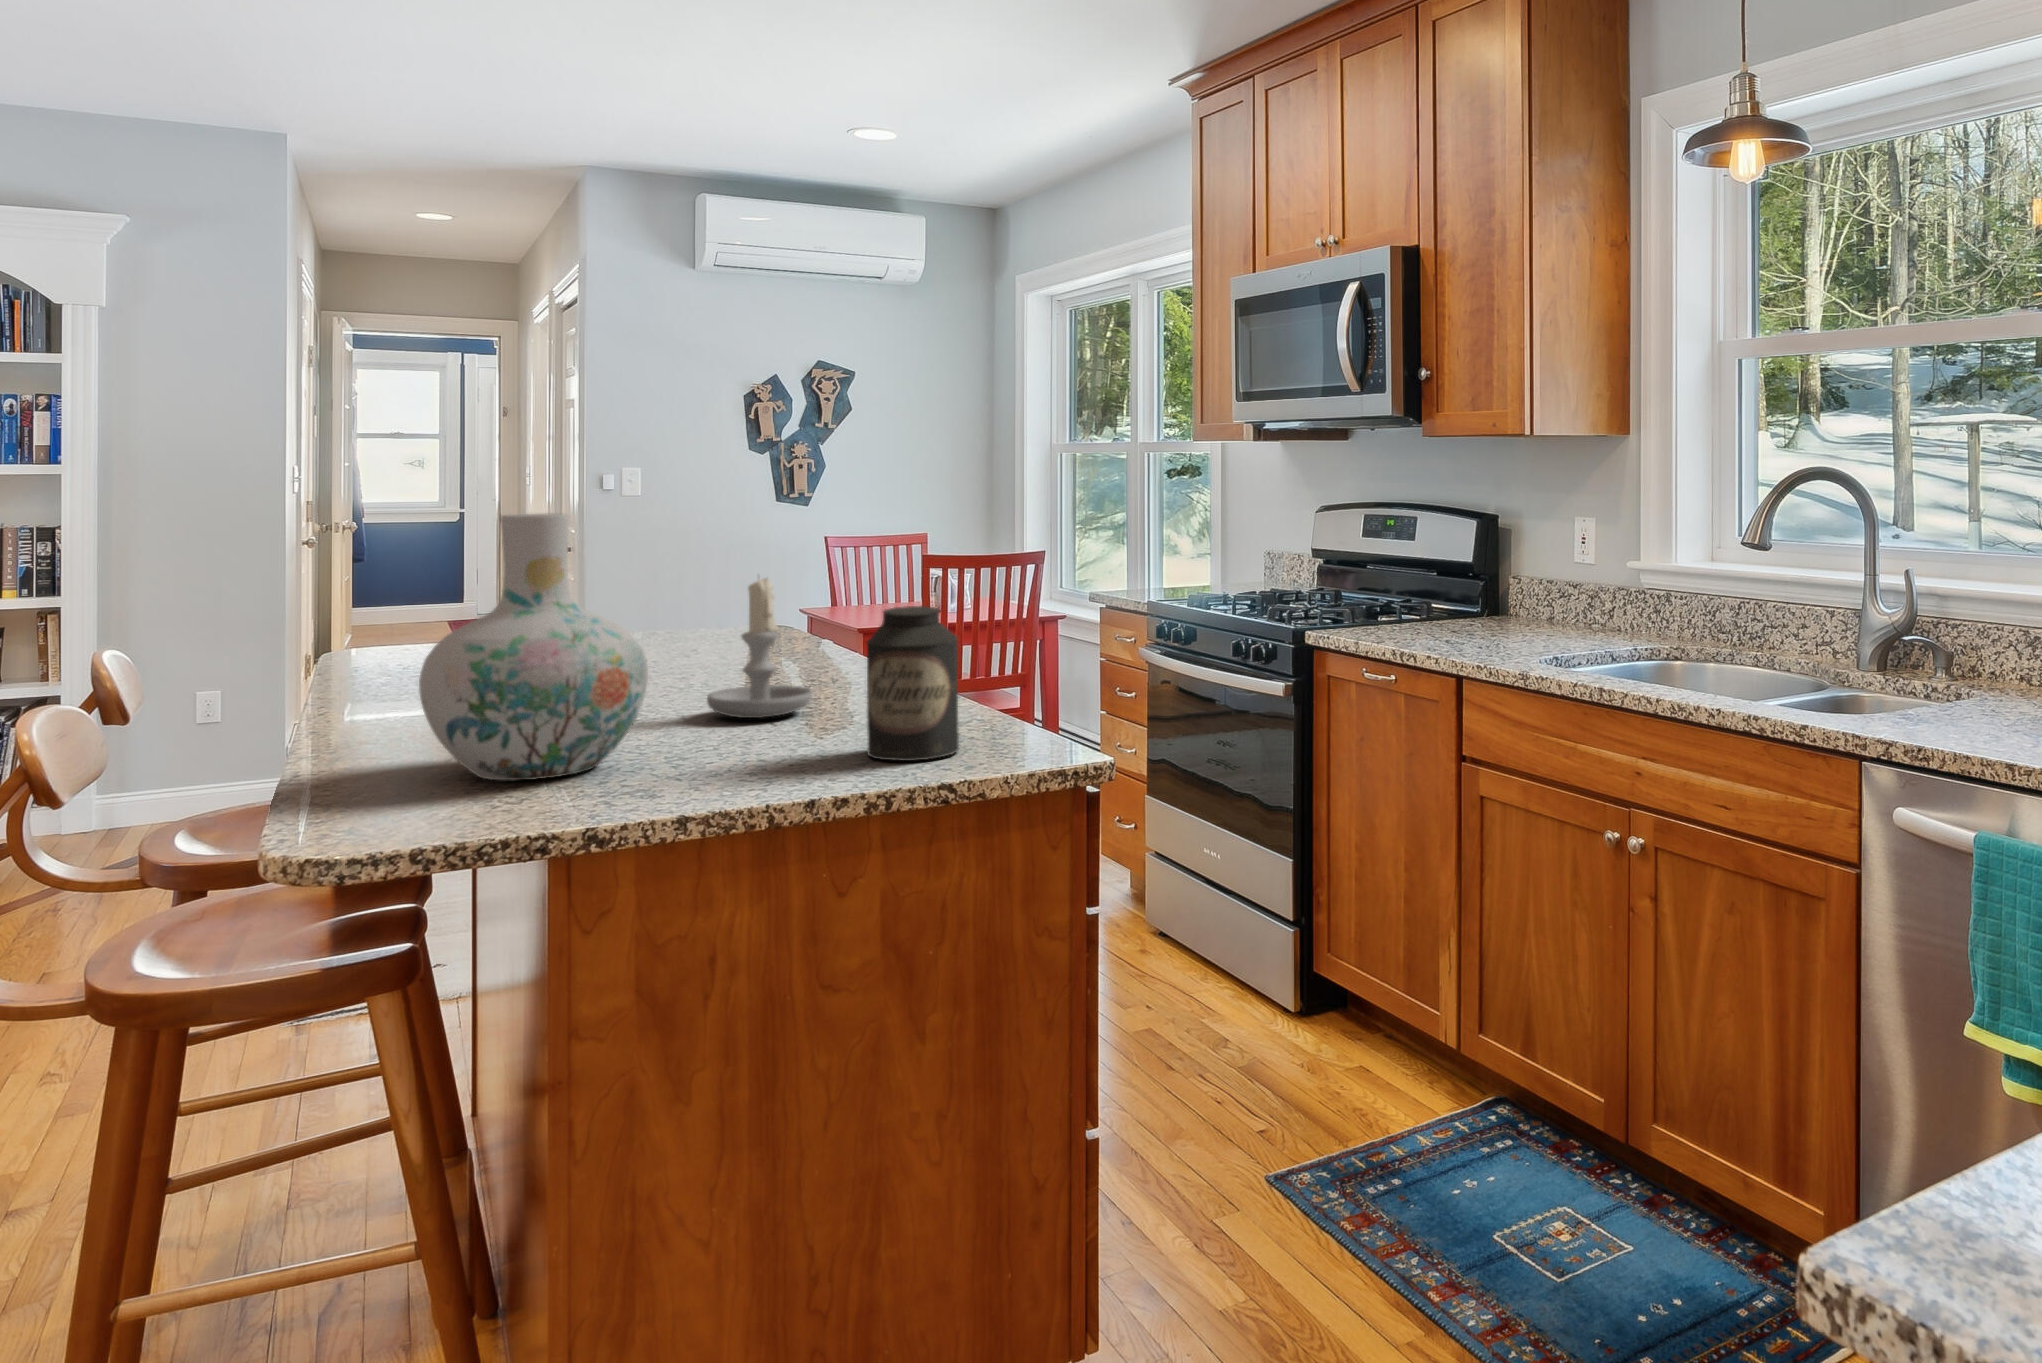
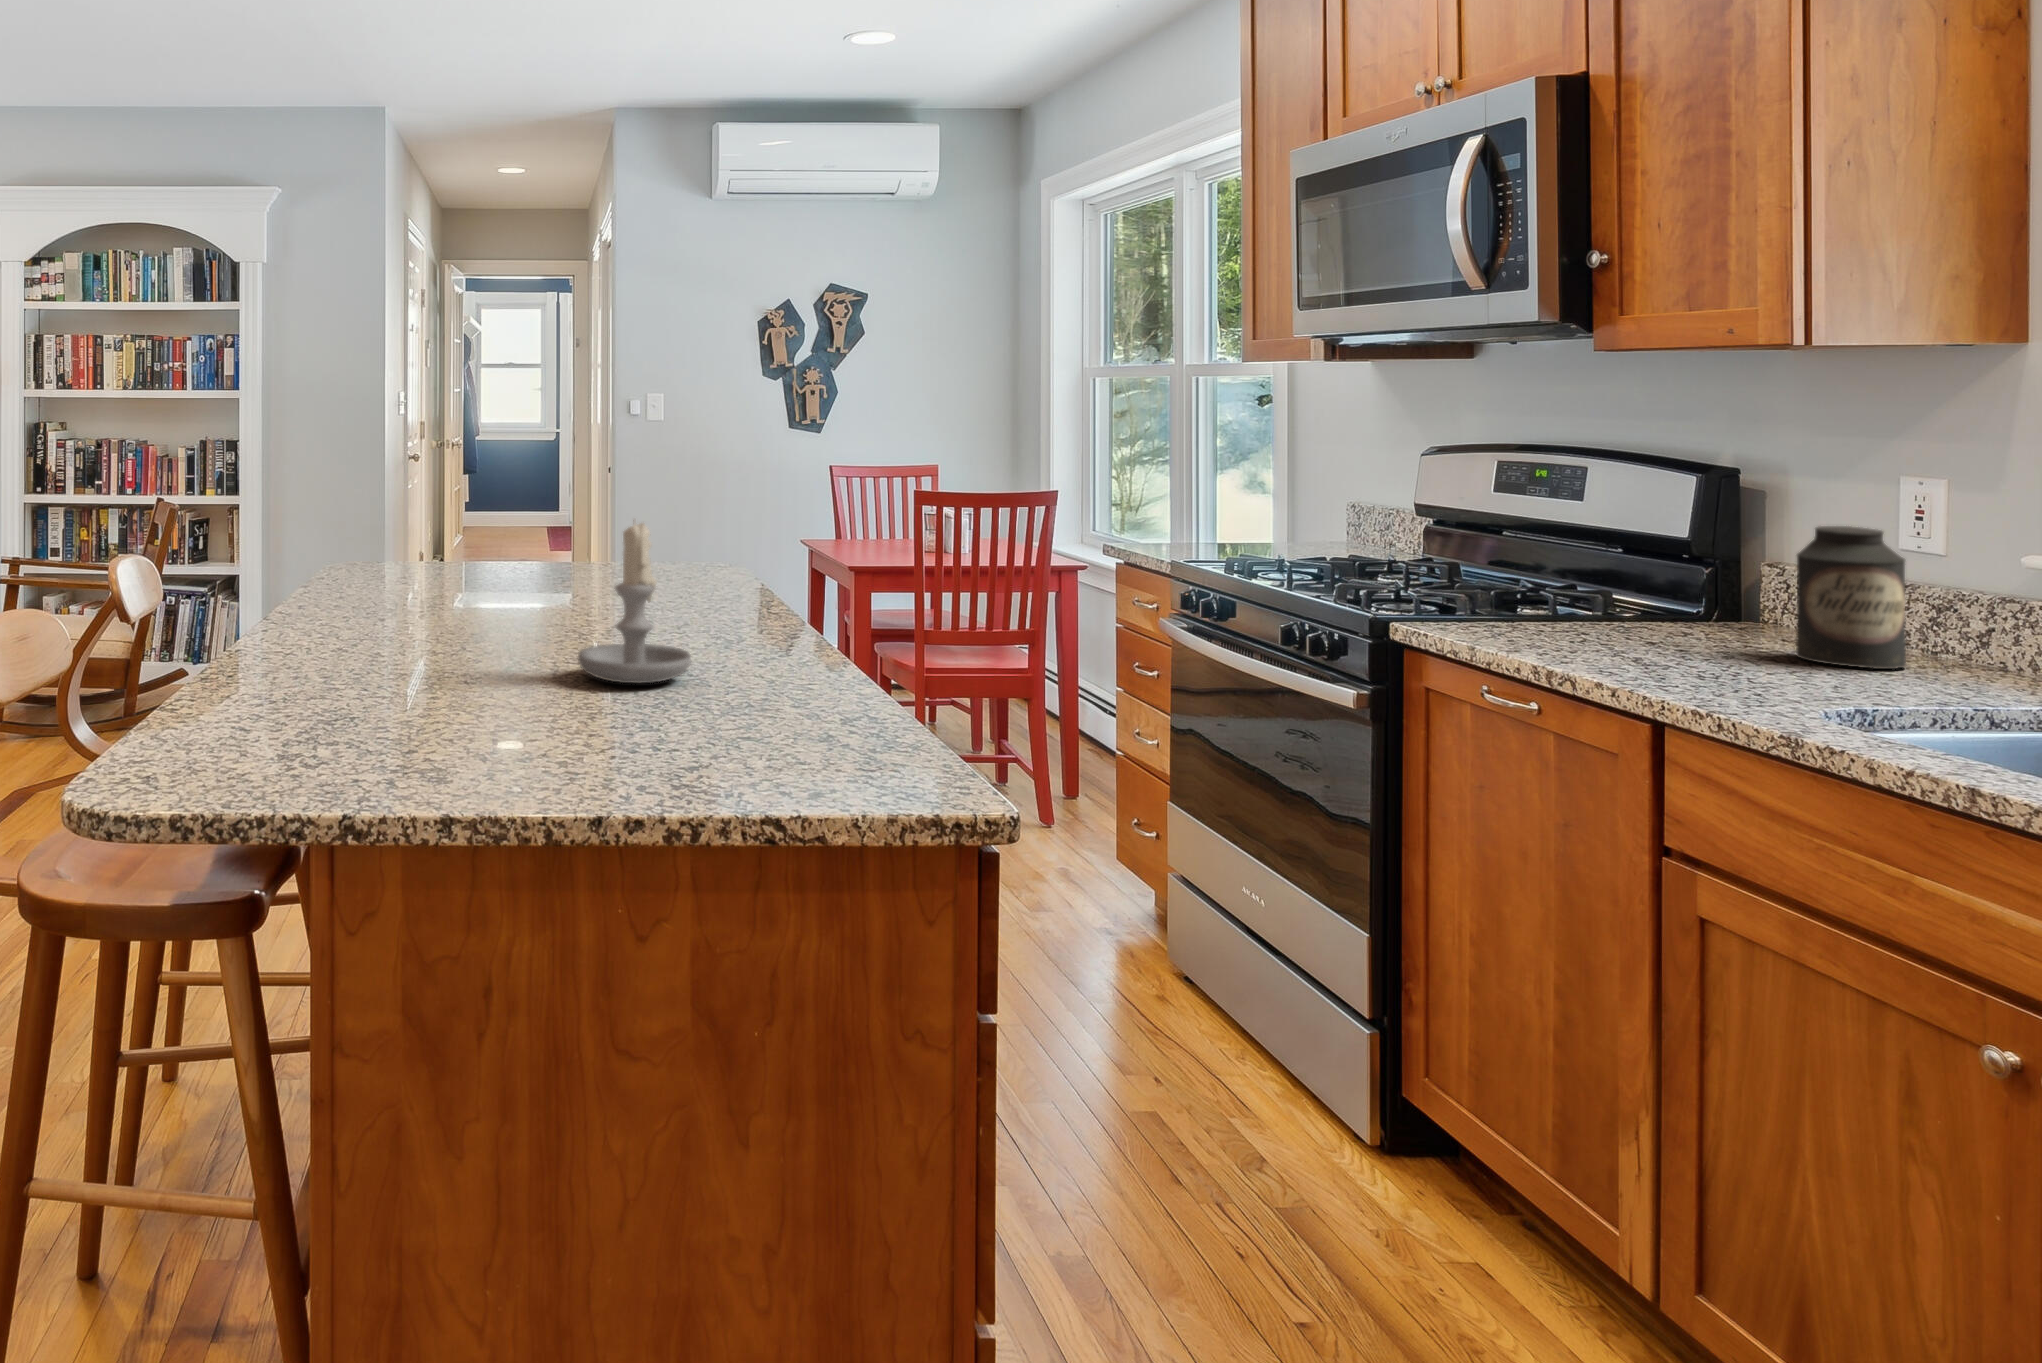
vase: present [419,514,648,781] -> none [255,446,478,739]
canister: present [867,606,959,761] -> present [1796,526,1906,669]

